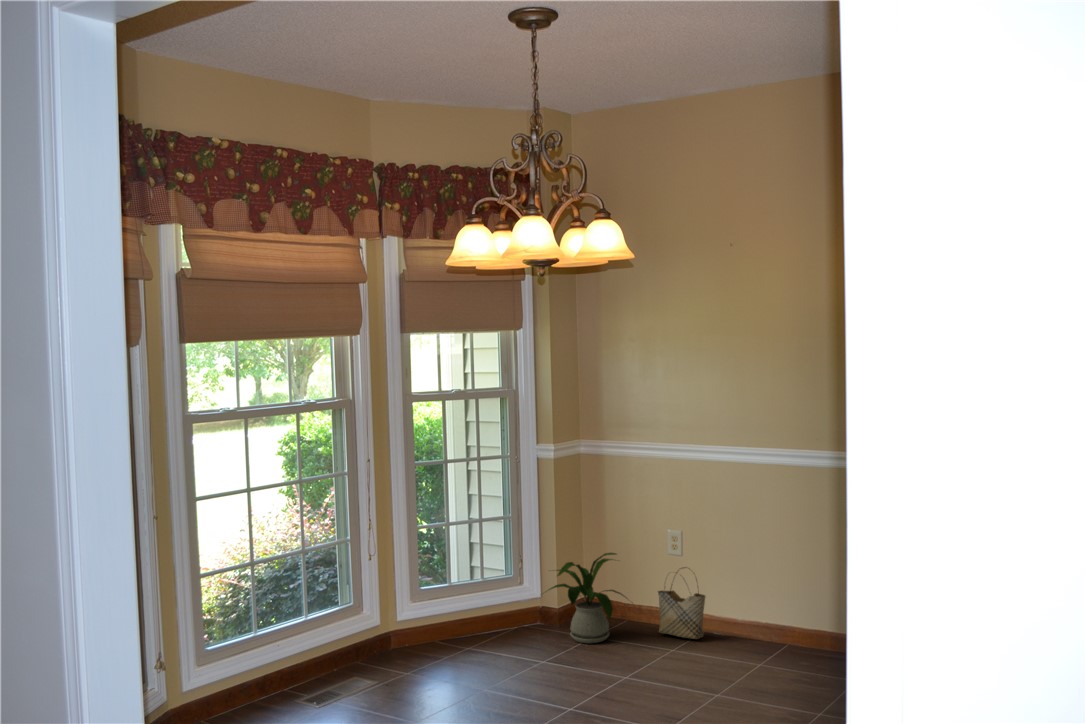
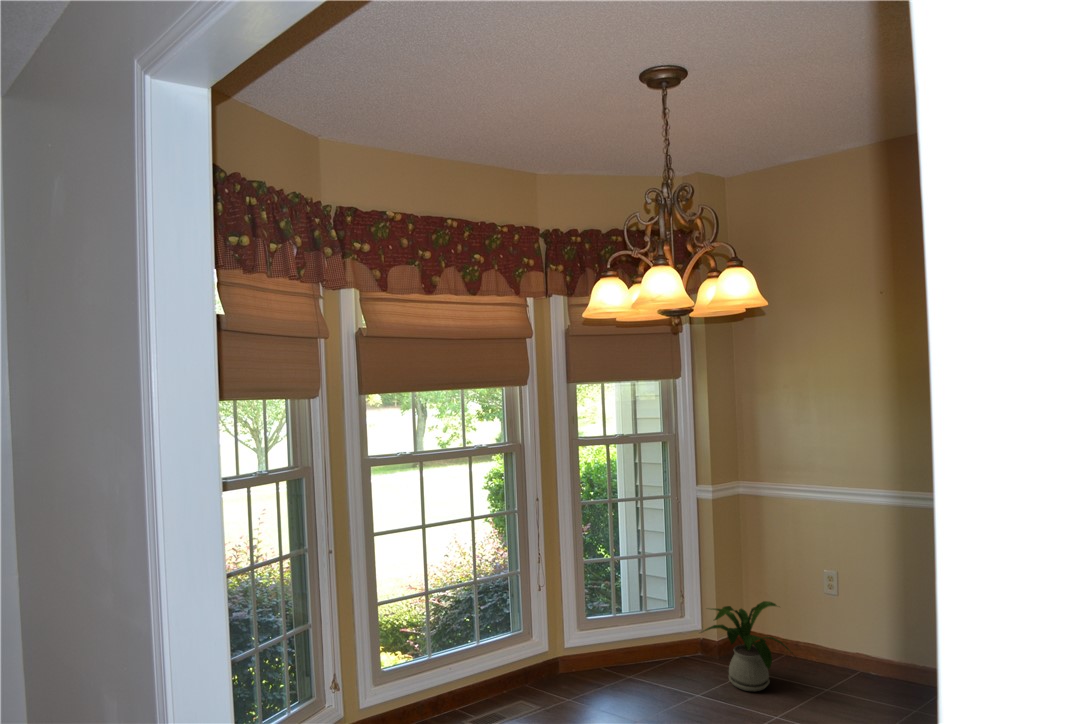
woven basket: present [658,567,705,639] -> none [821,622,875,703]

